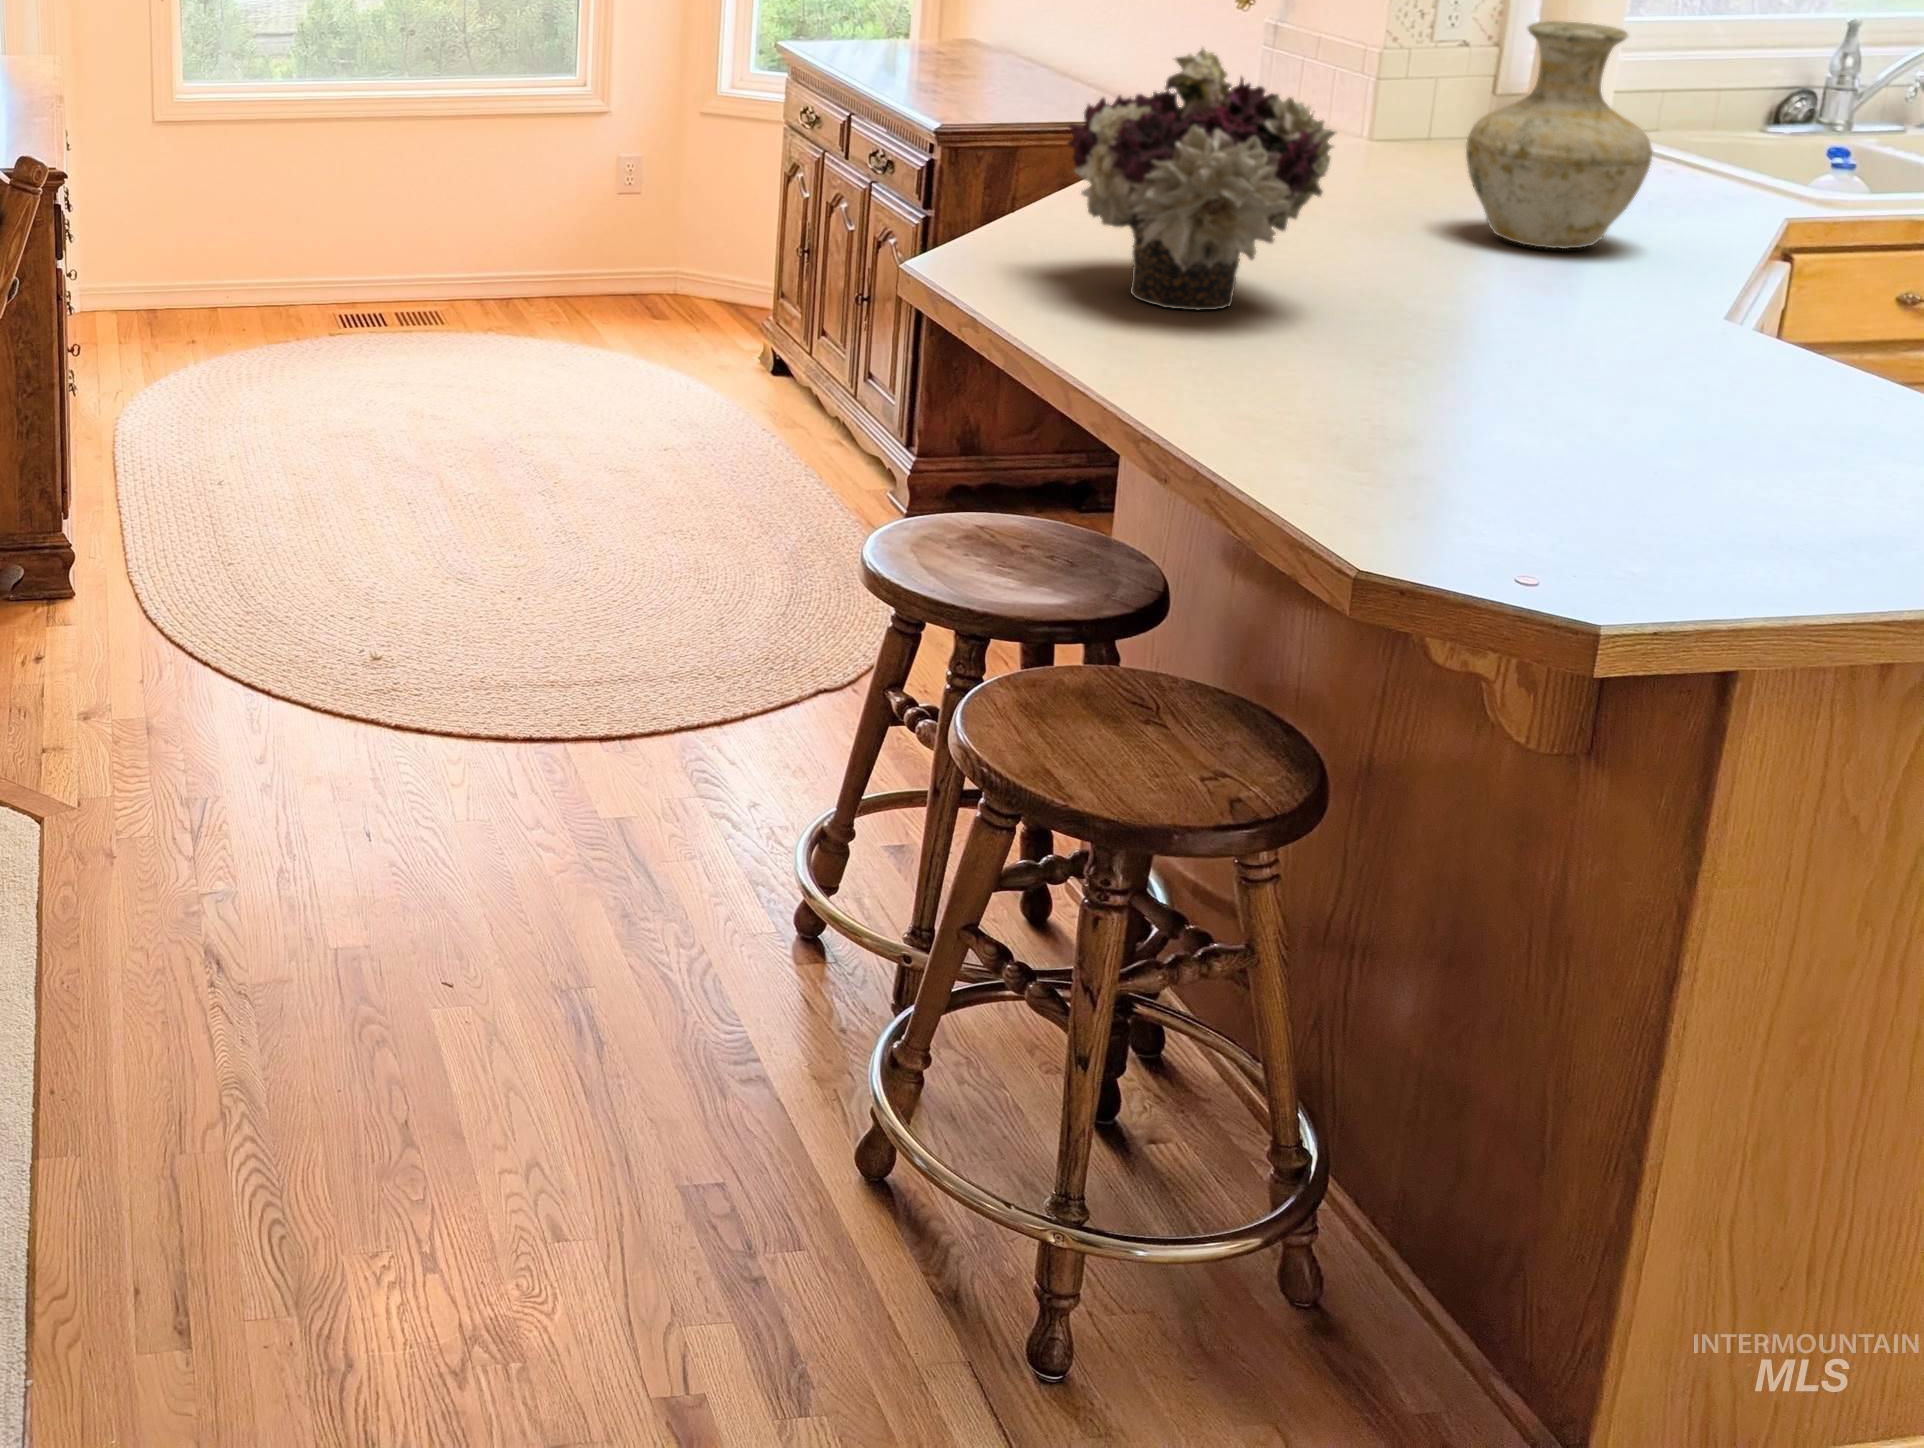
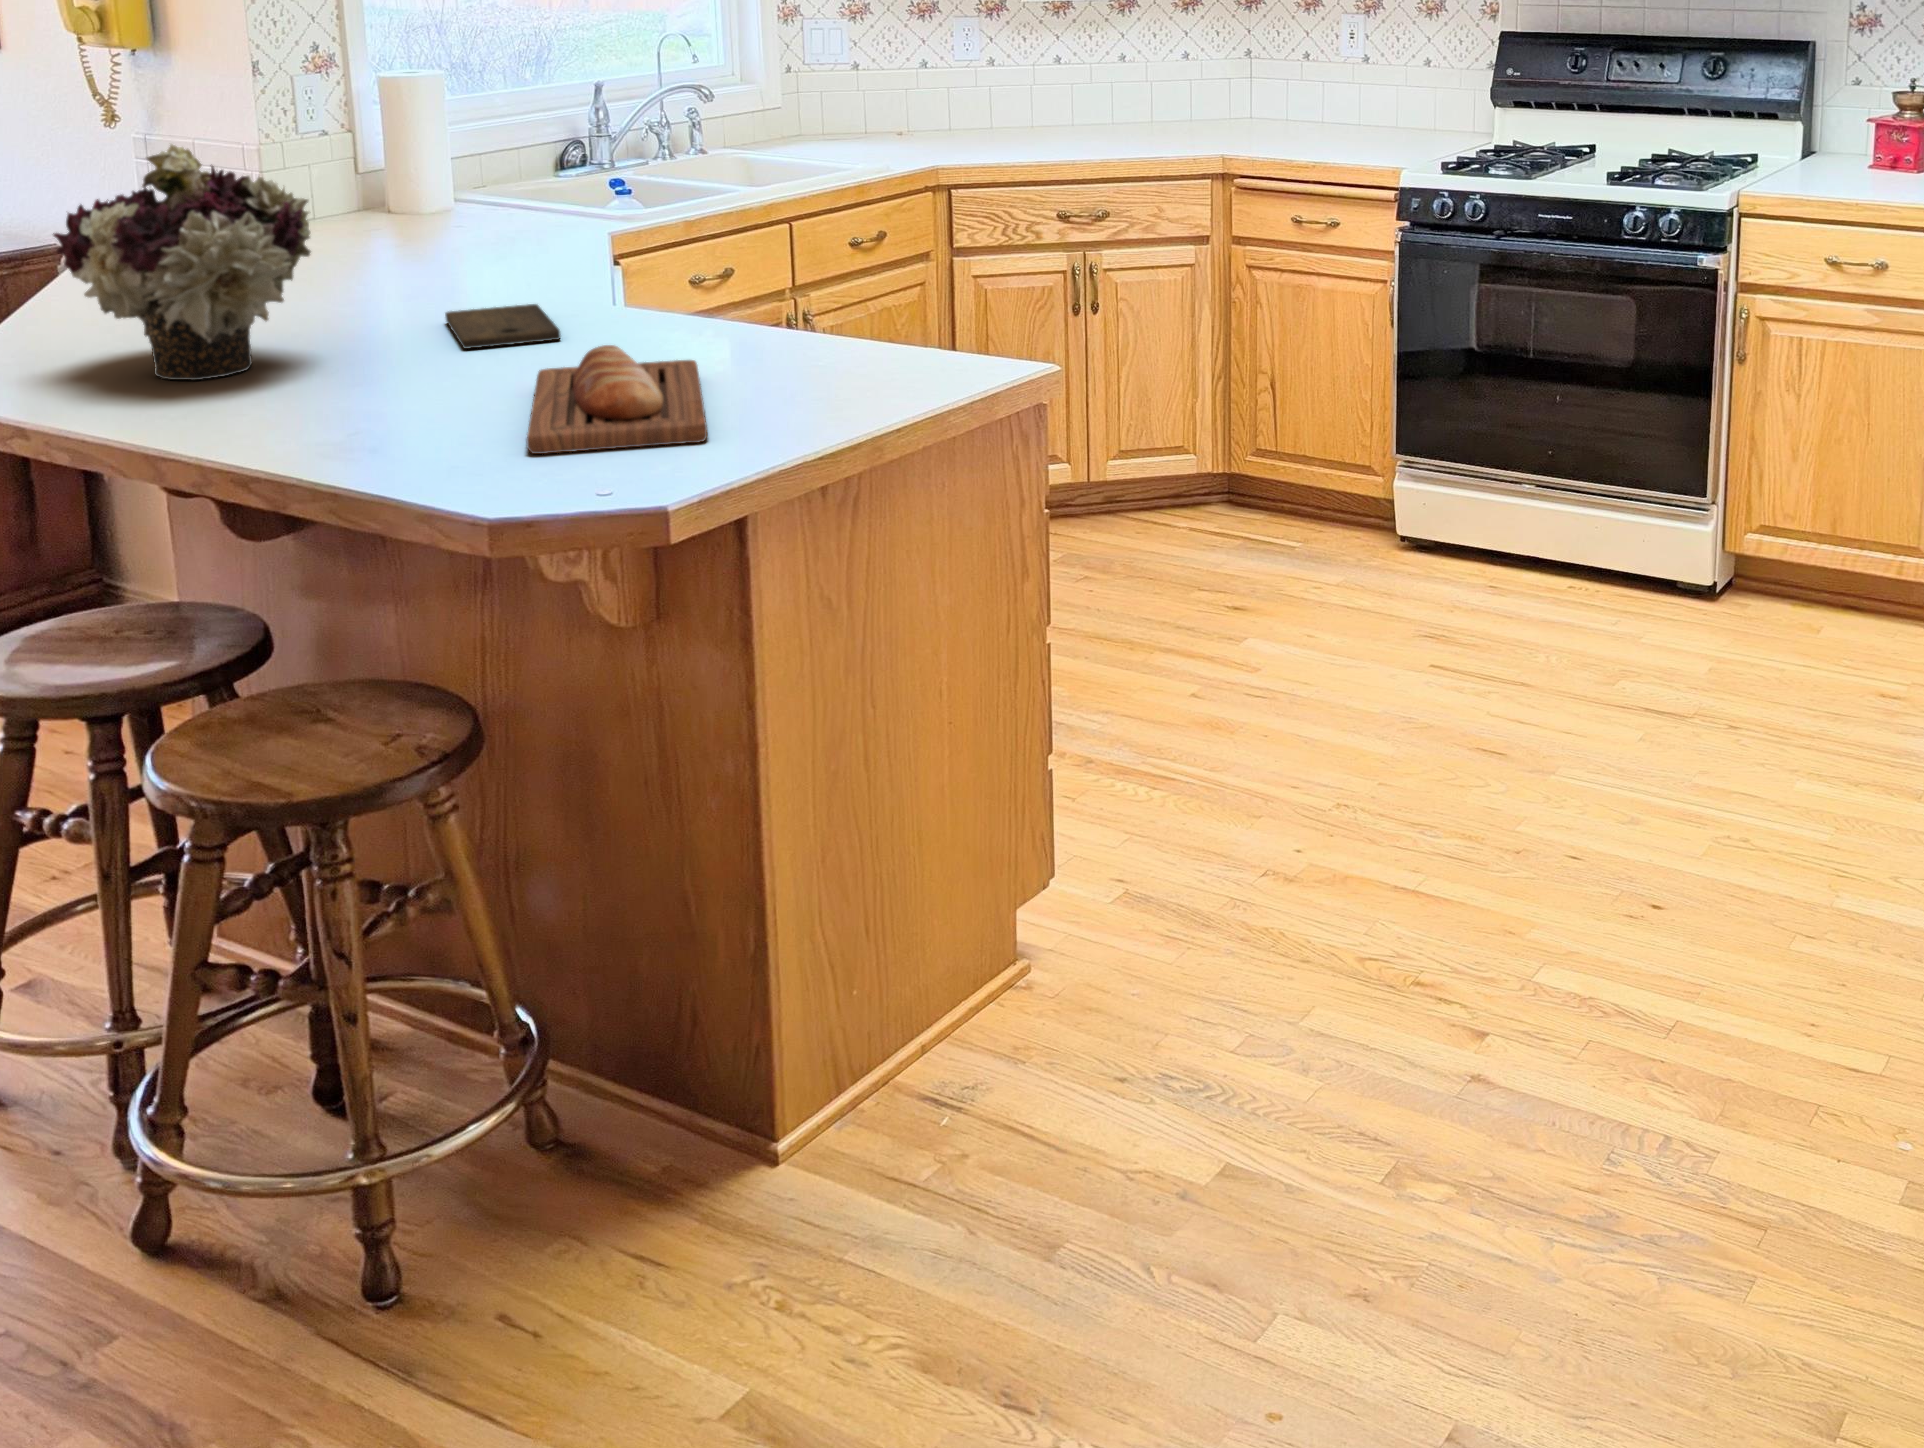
vase: present [1466,21,1652,249] -> none [380,93,521,276]
cutting board: none [1478,291,1611,359] -> present [445,304,561,349]
bread loaf: none [1458,386,1766,555] -> present [527,345,707,454]

